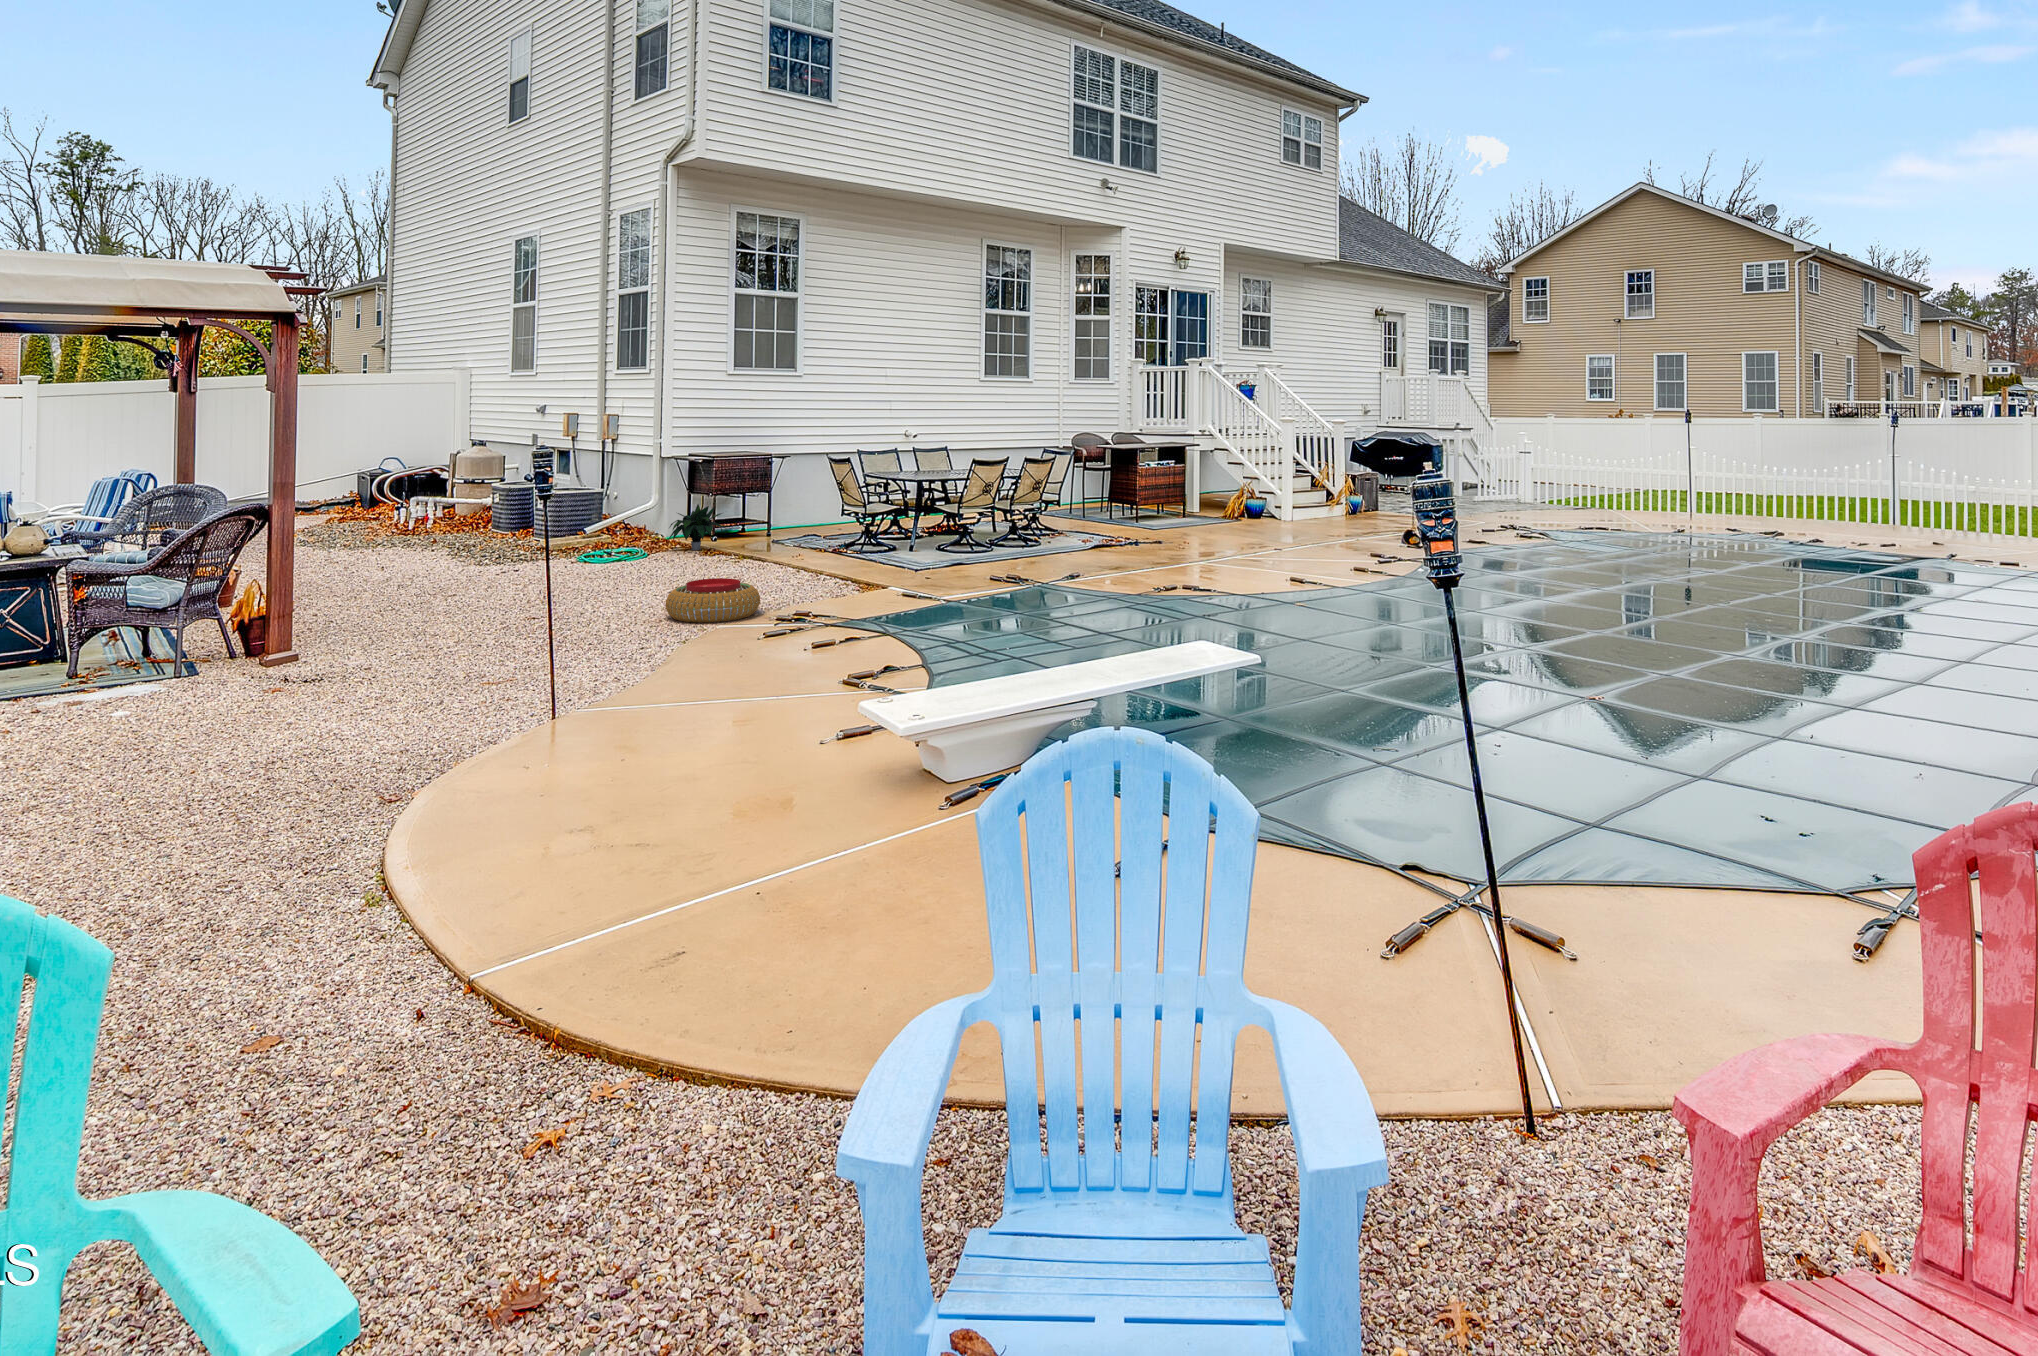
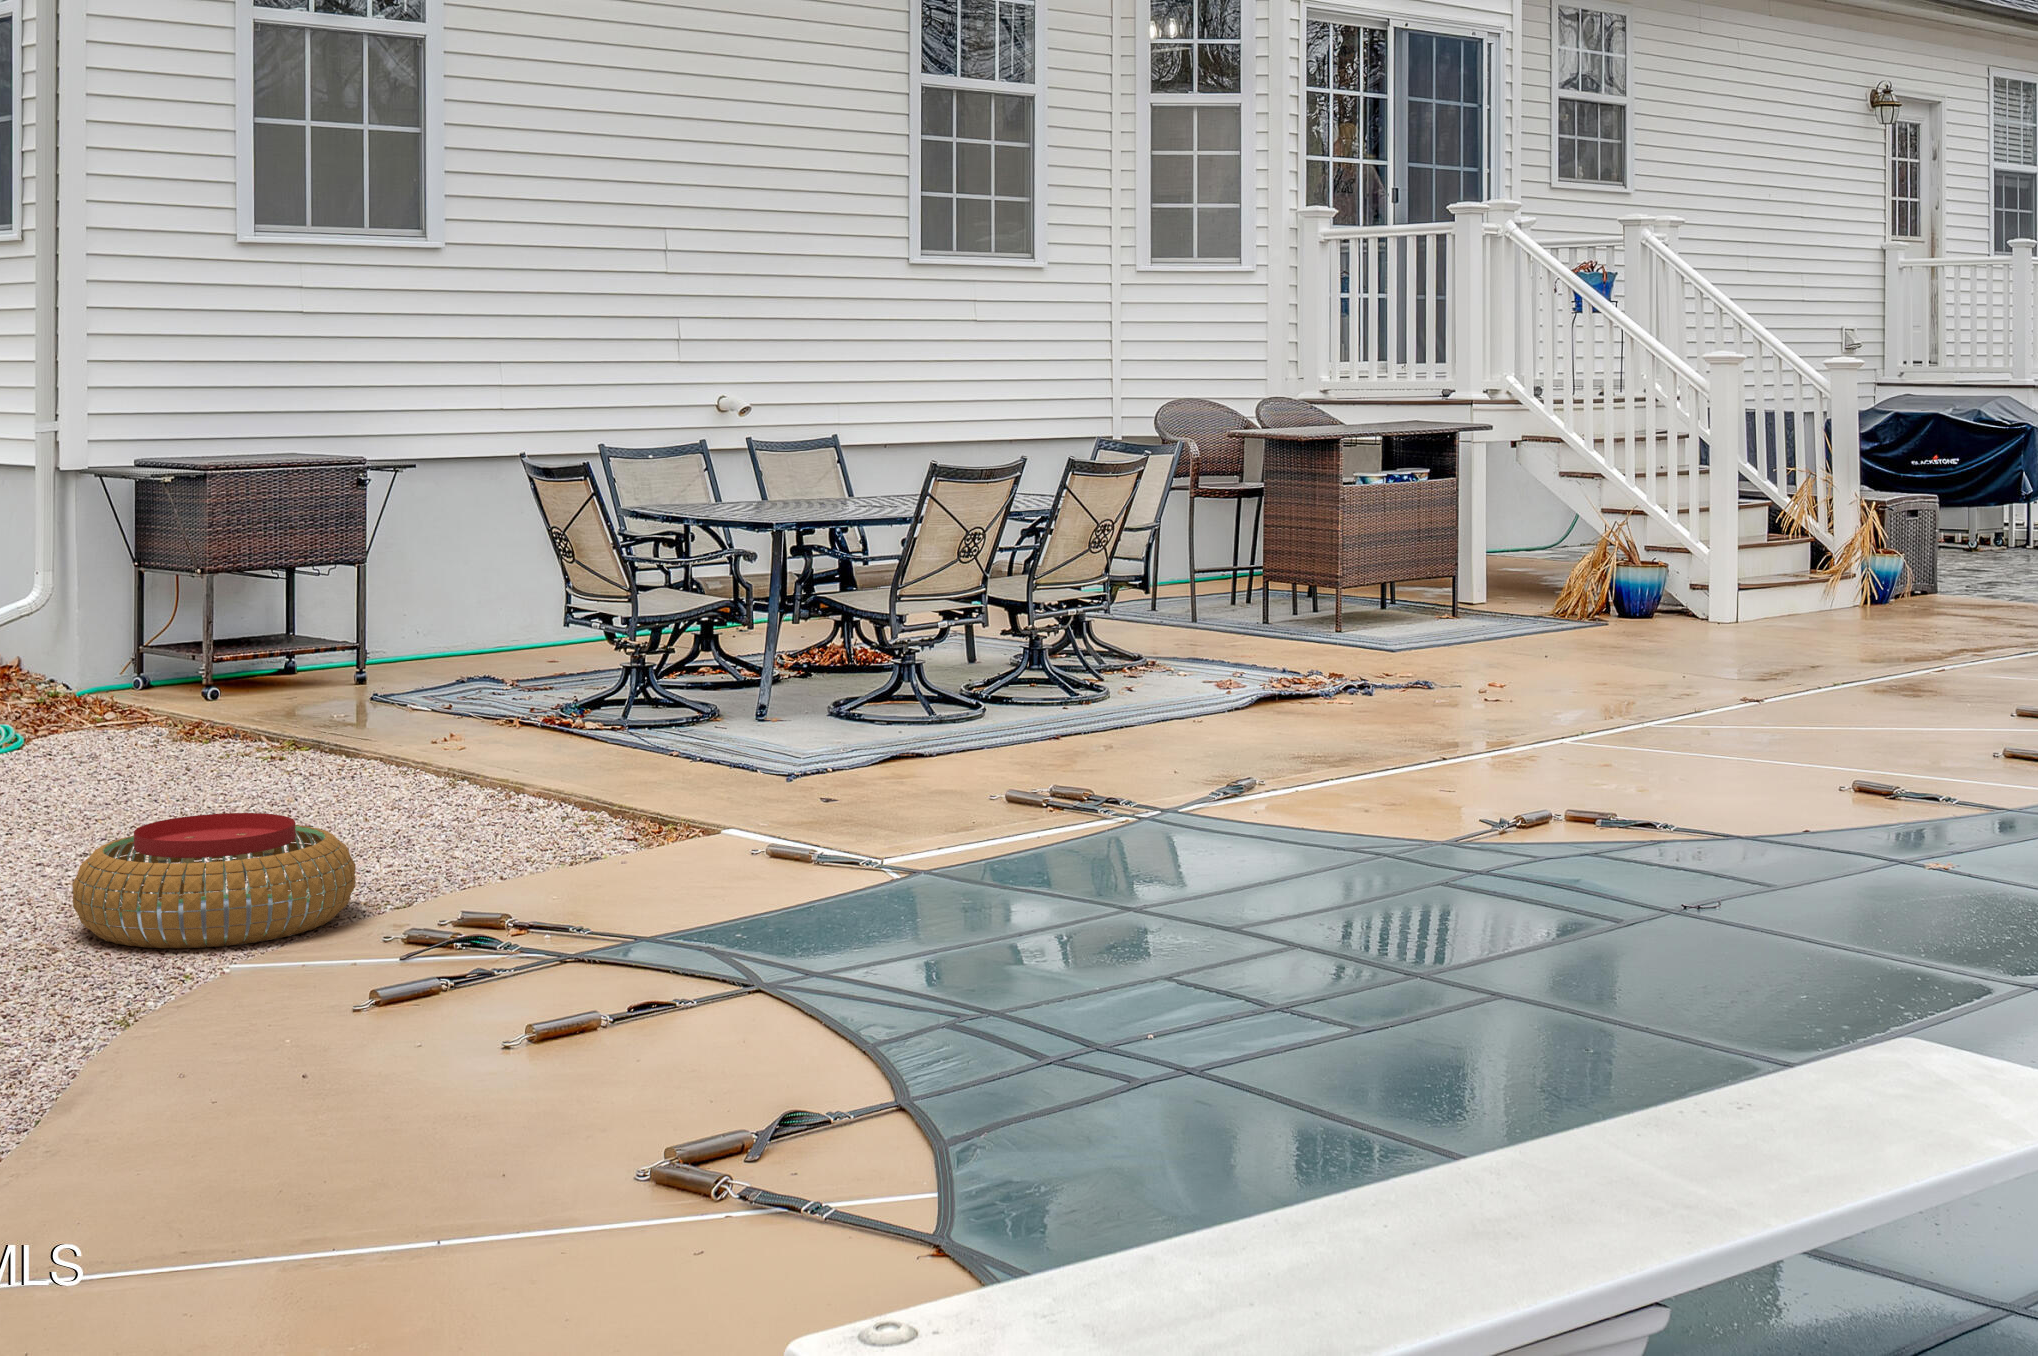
potted plant: present [669,504,726,550] -> none [82,595,248,724]

